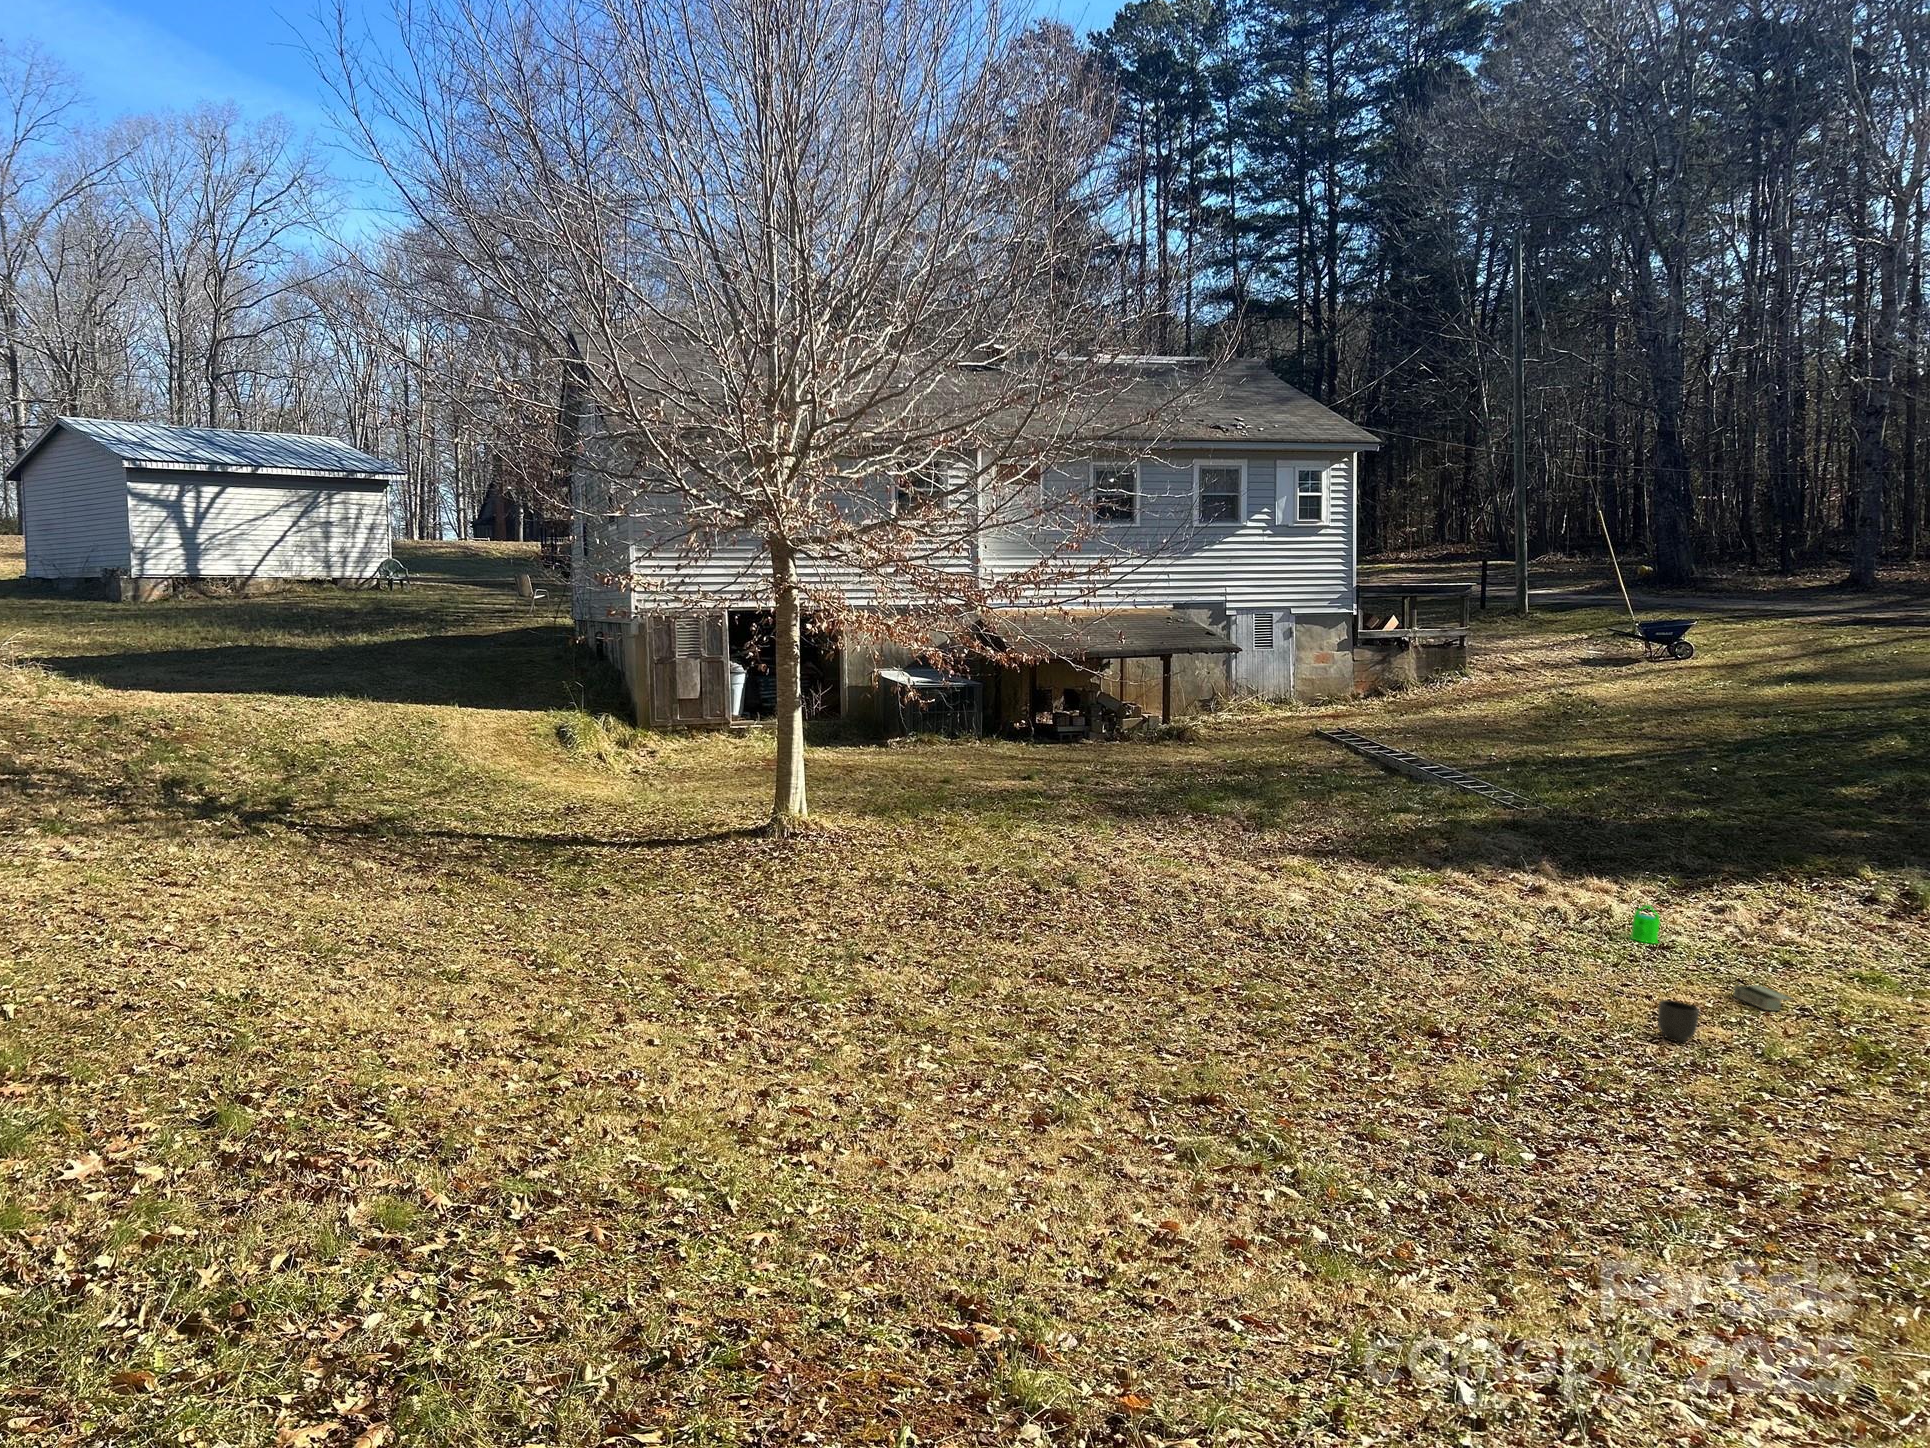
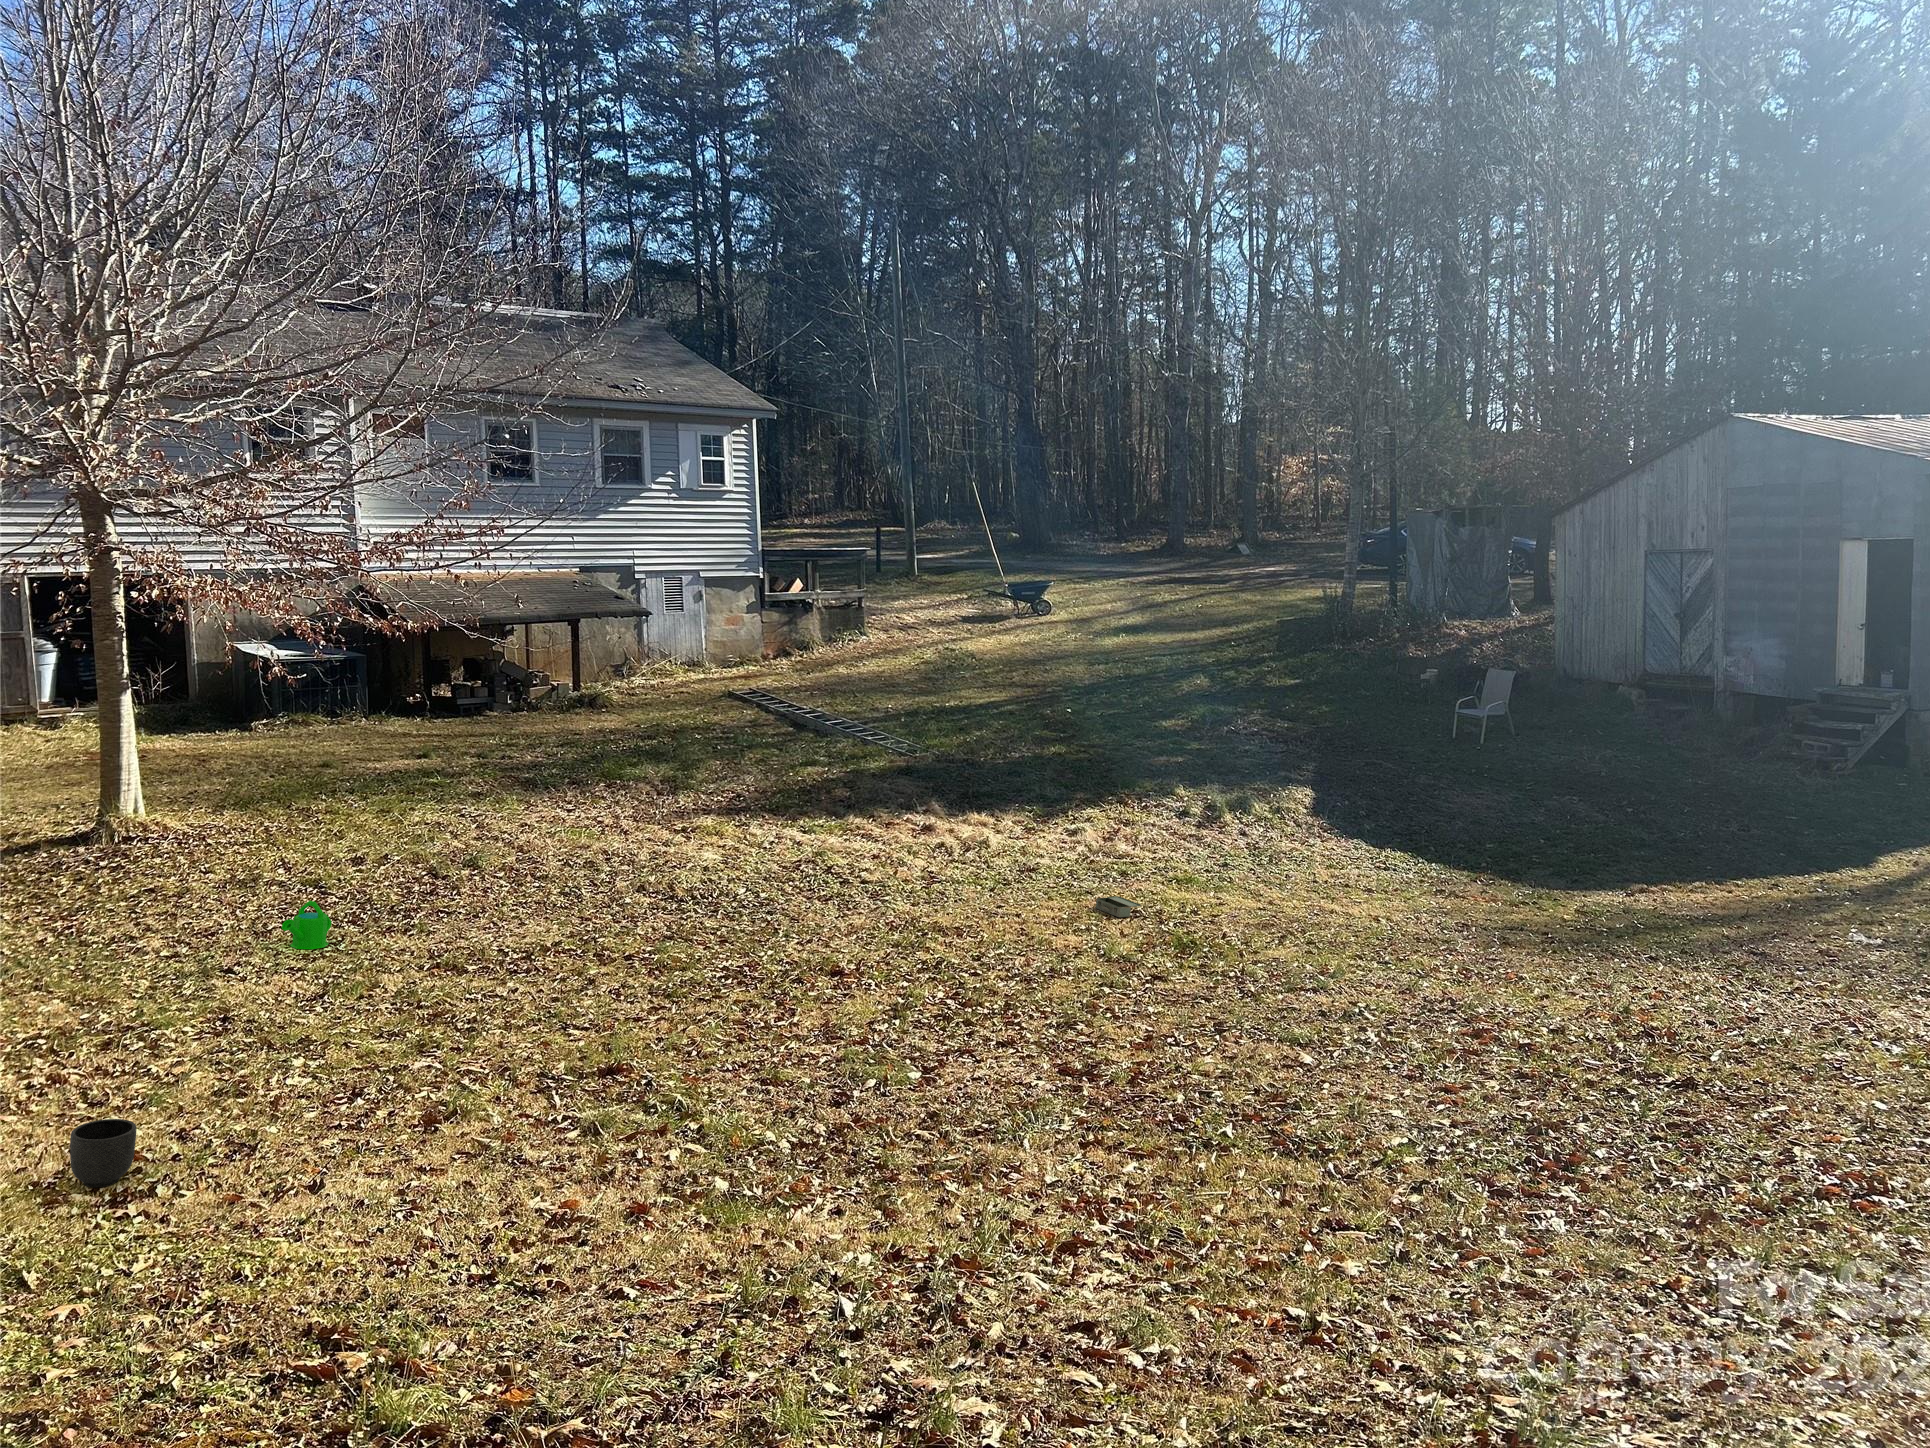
watering can: present [1630,905,1660,943] -> present [282,901,332,949]
planter: present [1658,1000,1700,1042] -> present [70,1119,137,1188]

